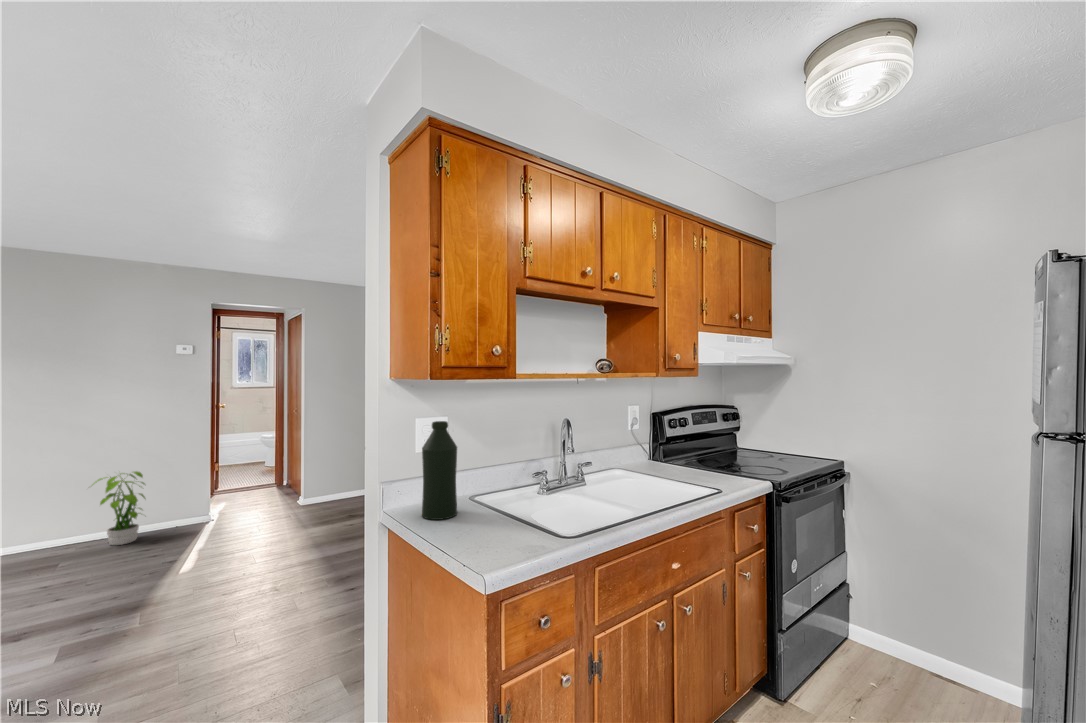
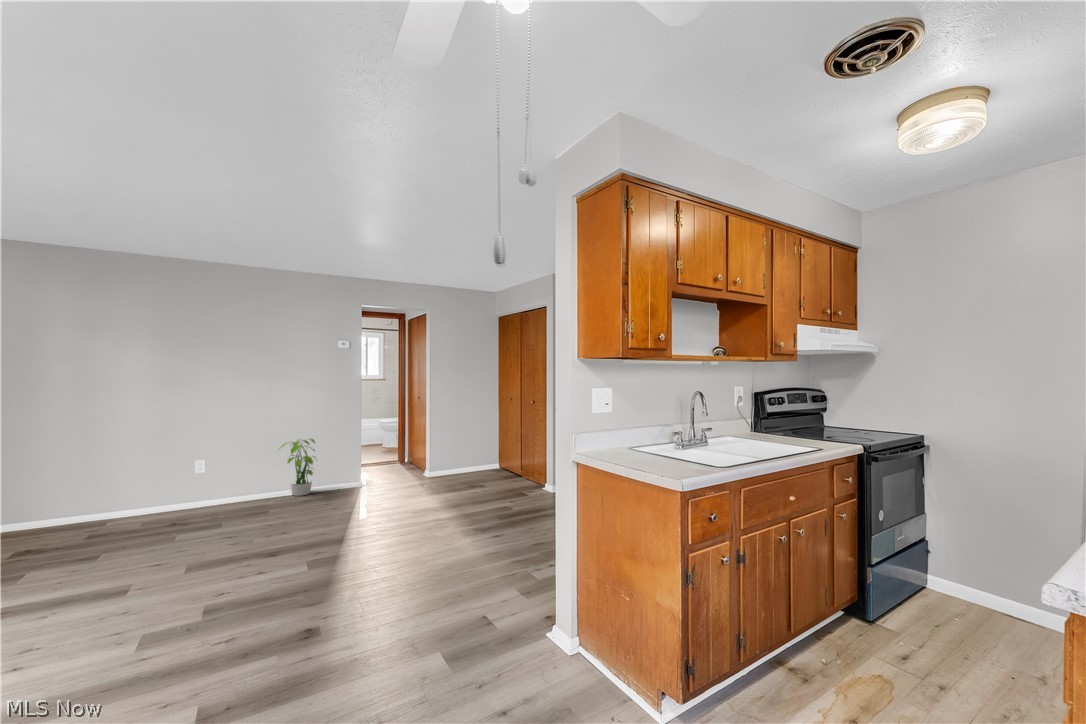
bottle: present [422,421,457,520] -> none [603,388,629,456]

